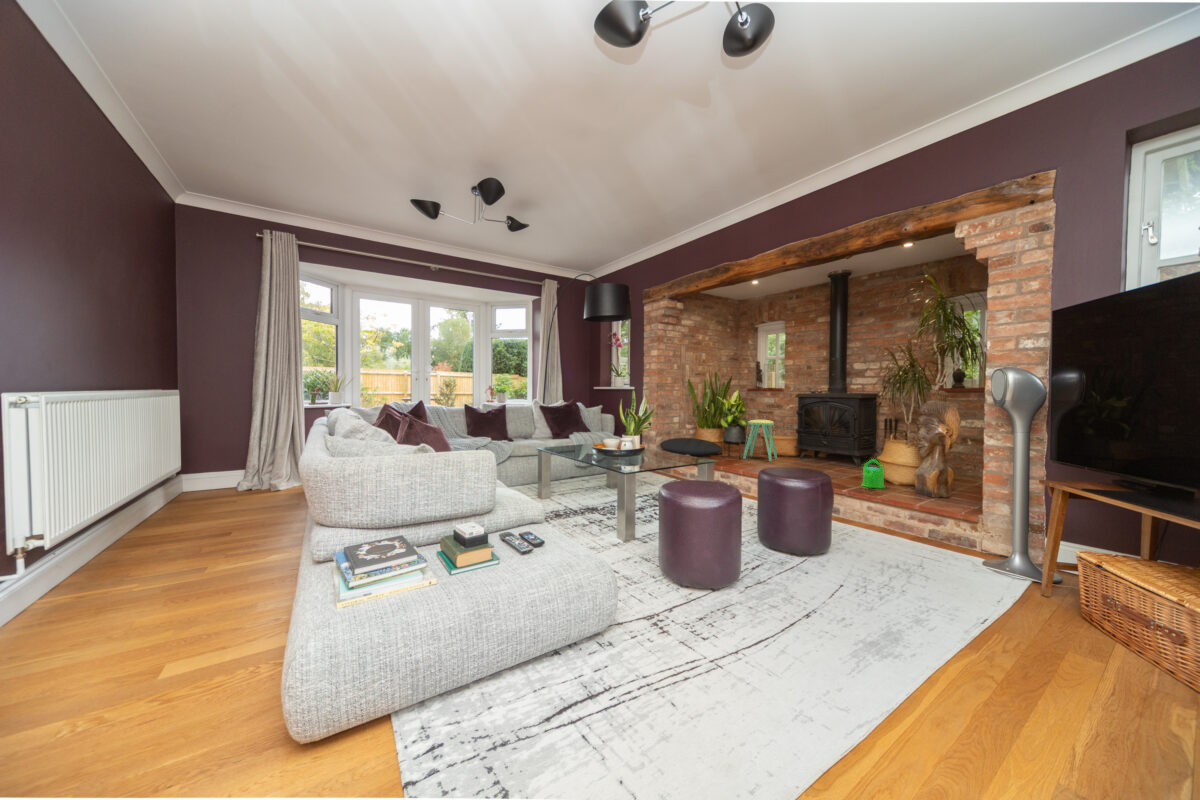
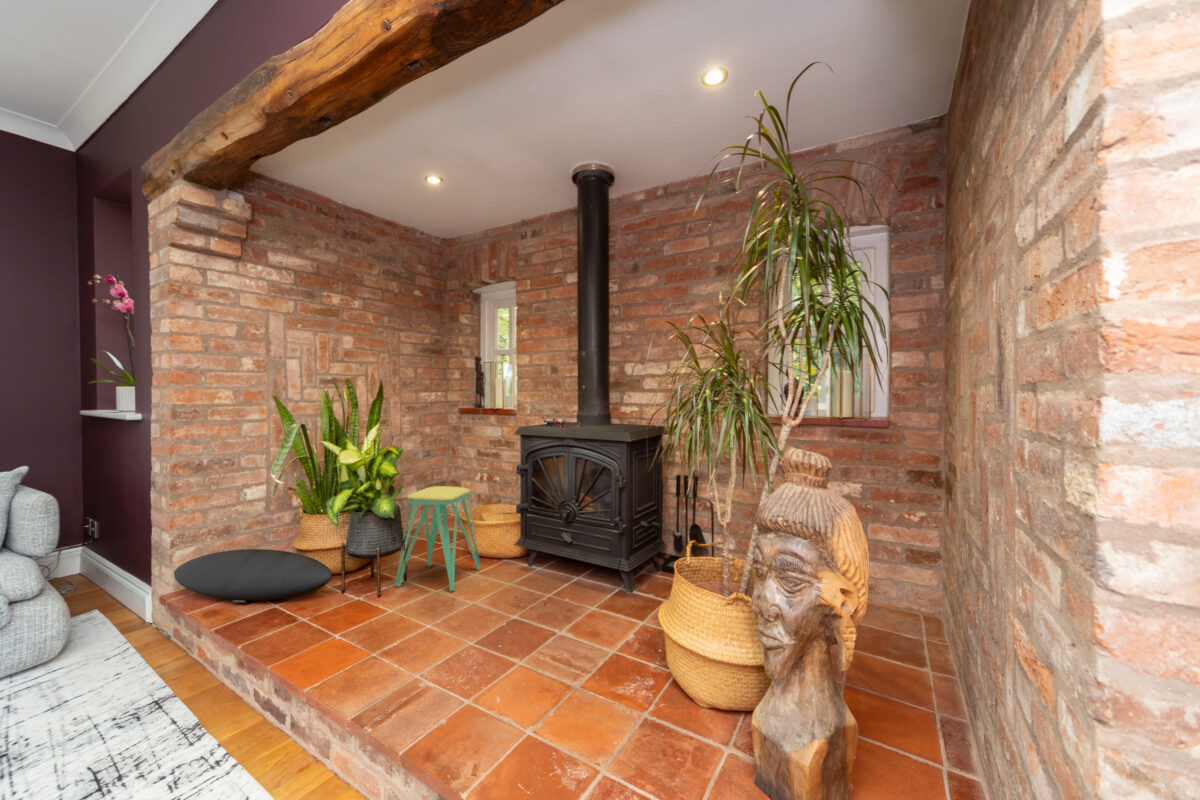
watering can: present [862,459,884,488] -> none [618,646,679,750]

